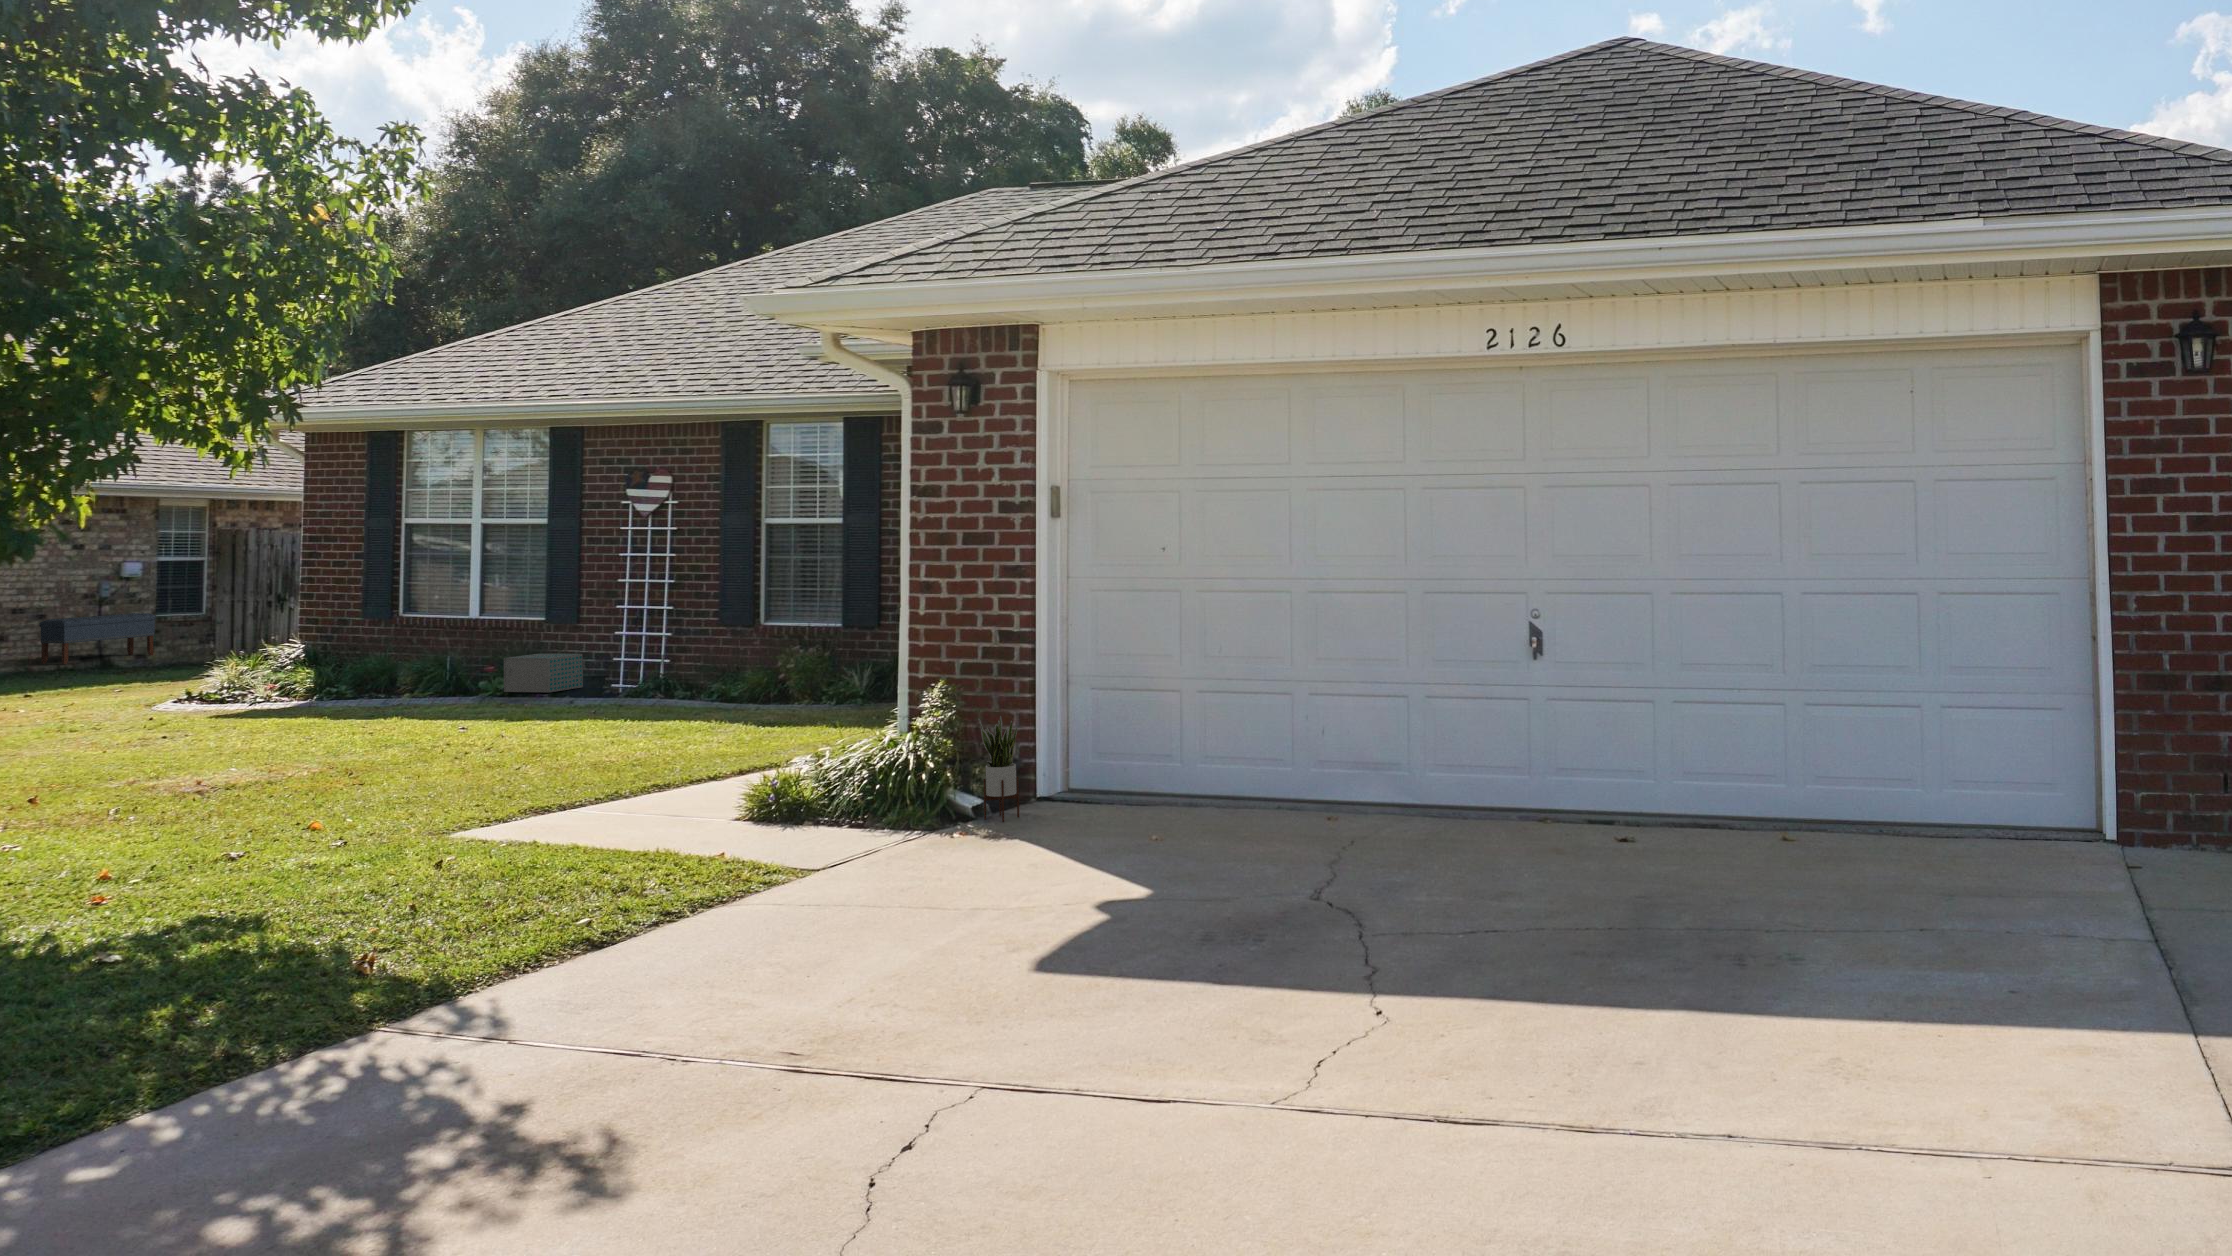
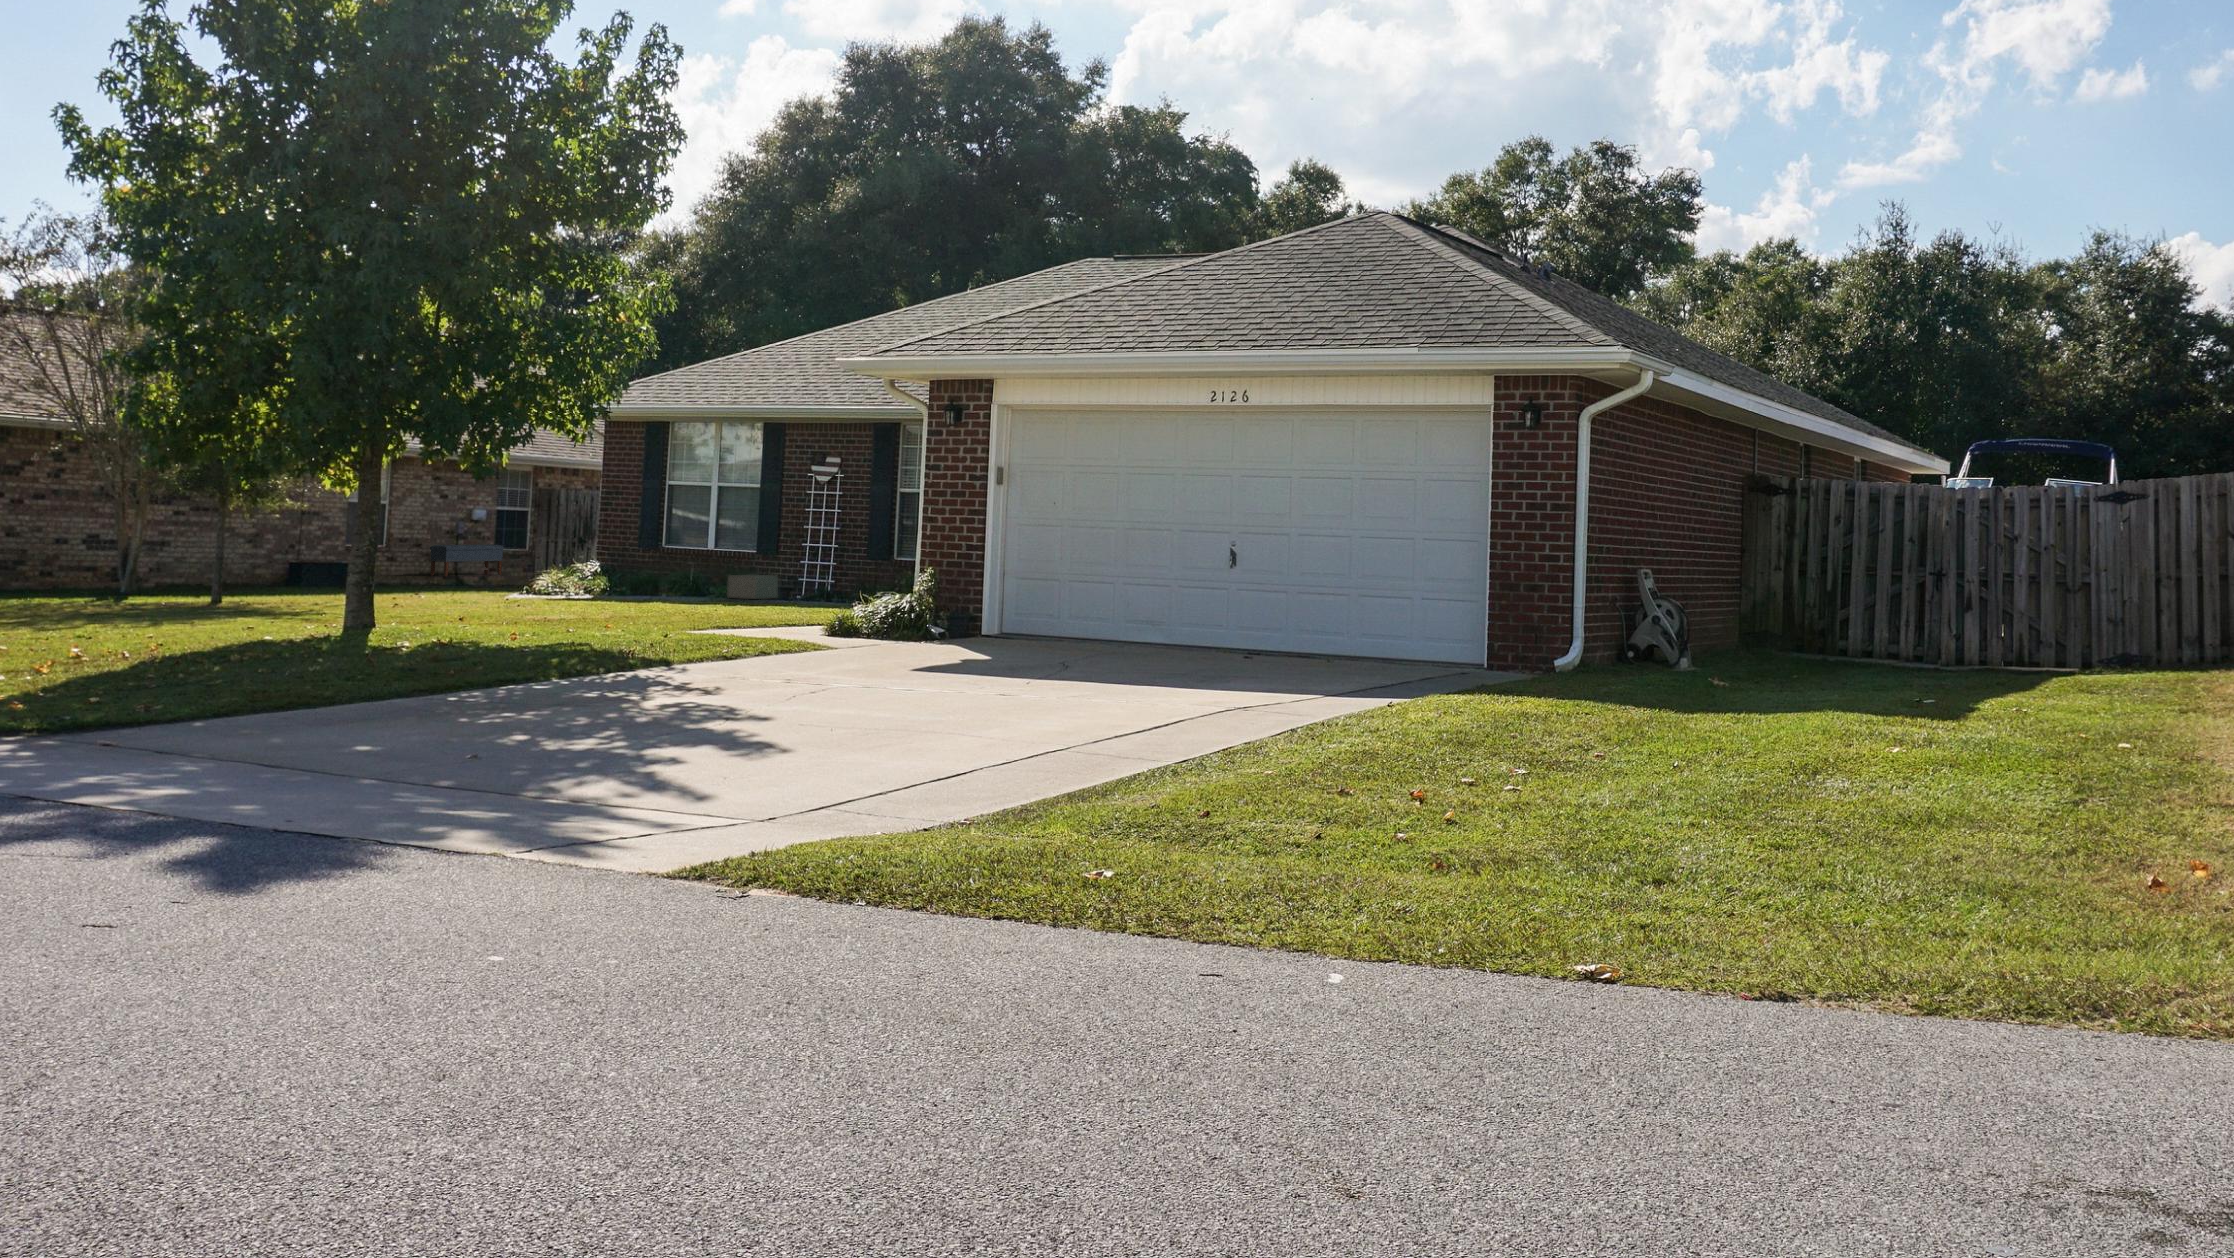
potted plant: present [979,716,1019,822] -> none [948,590,971,646]

